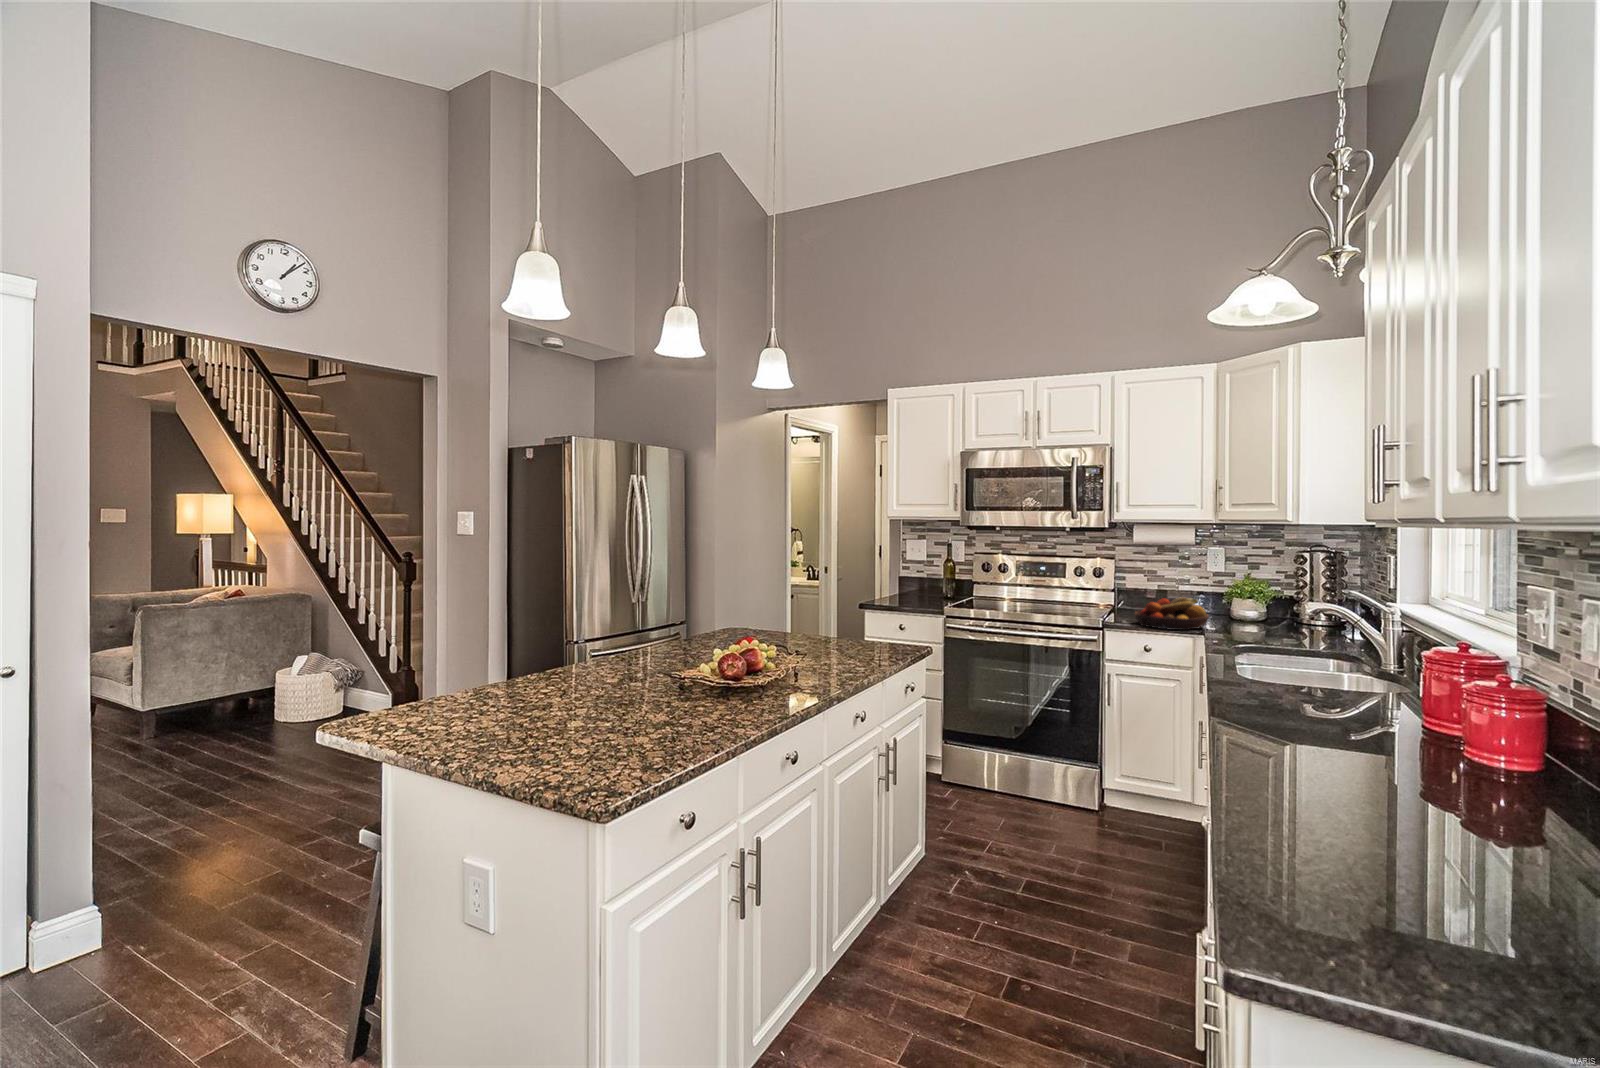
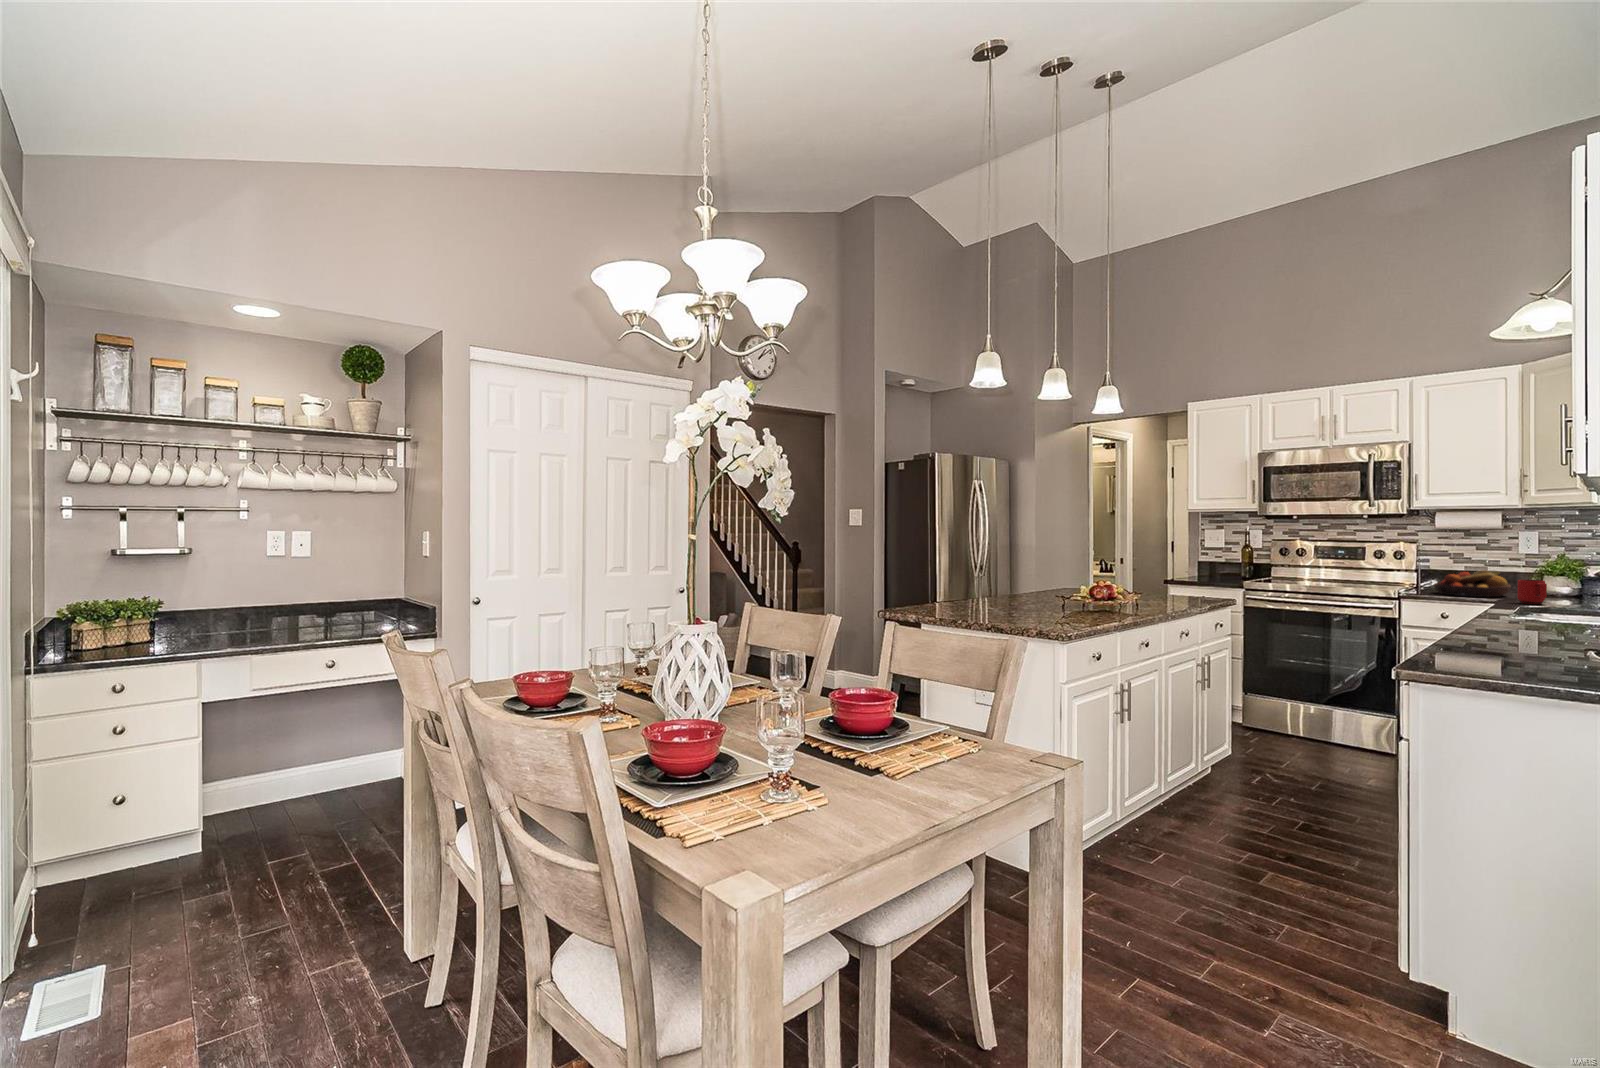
mug: none [1220,613,1249,643] -> present [1518,580,1547,604]

